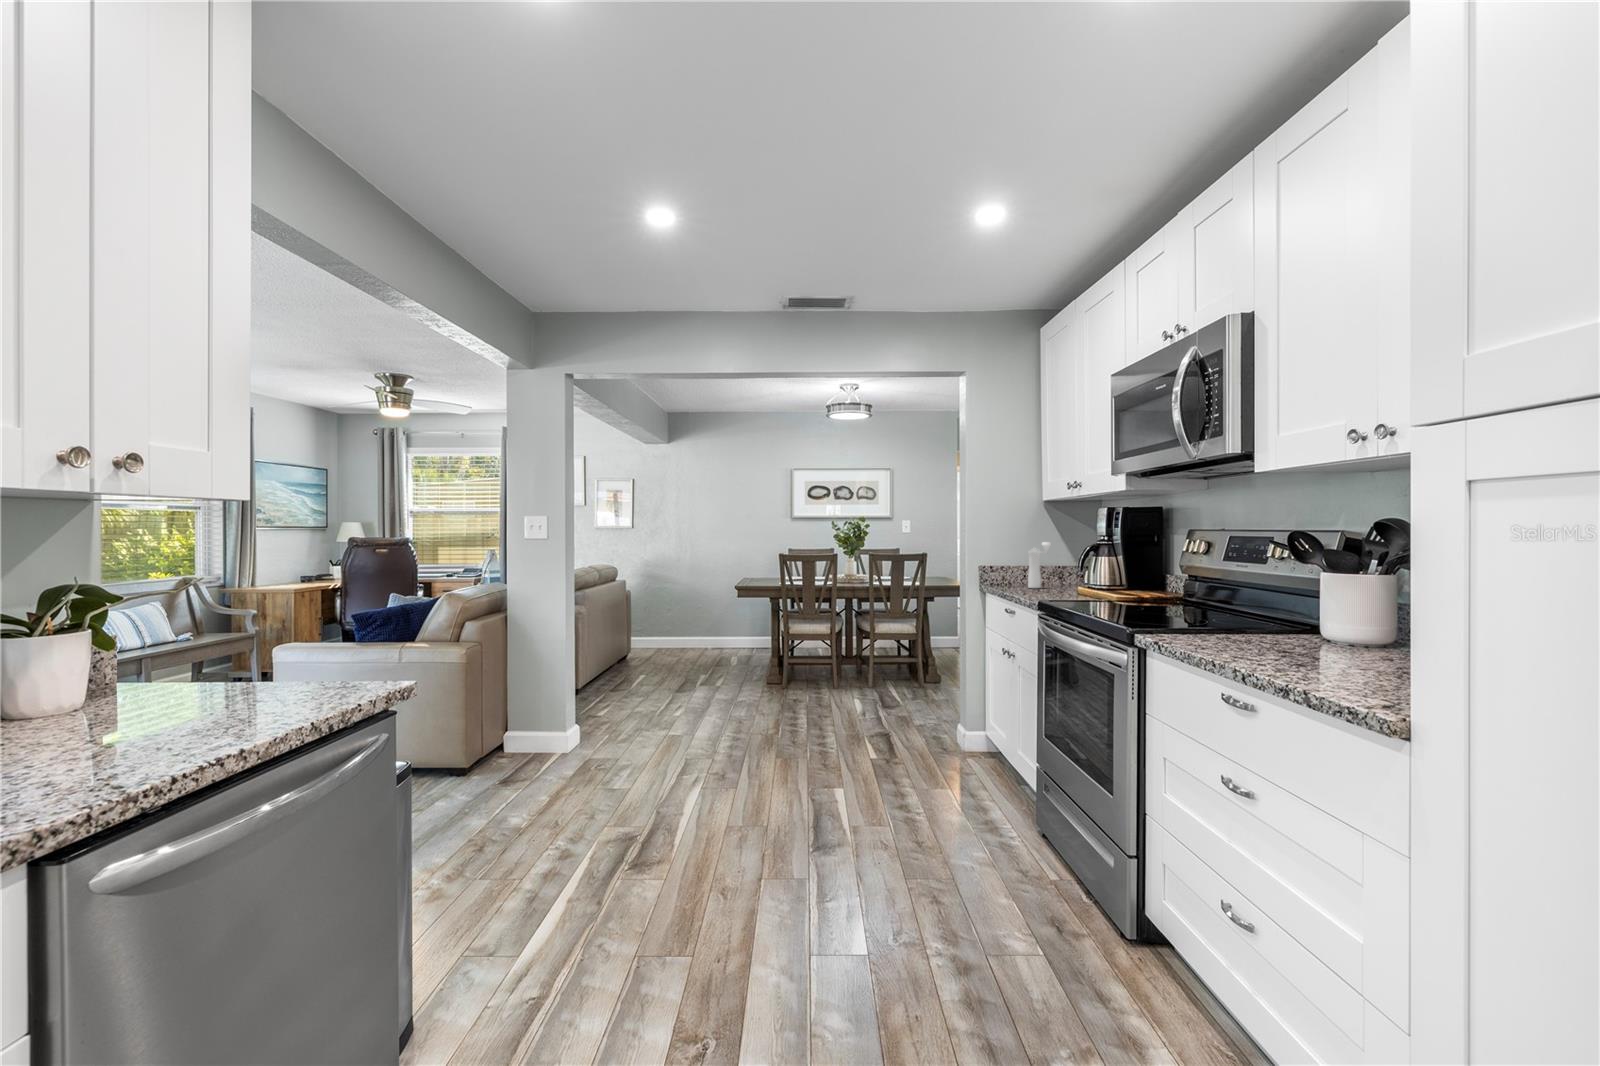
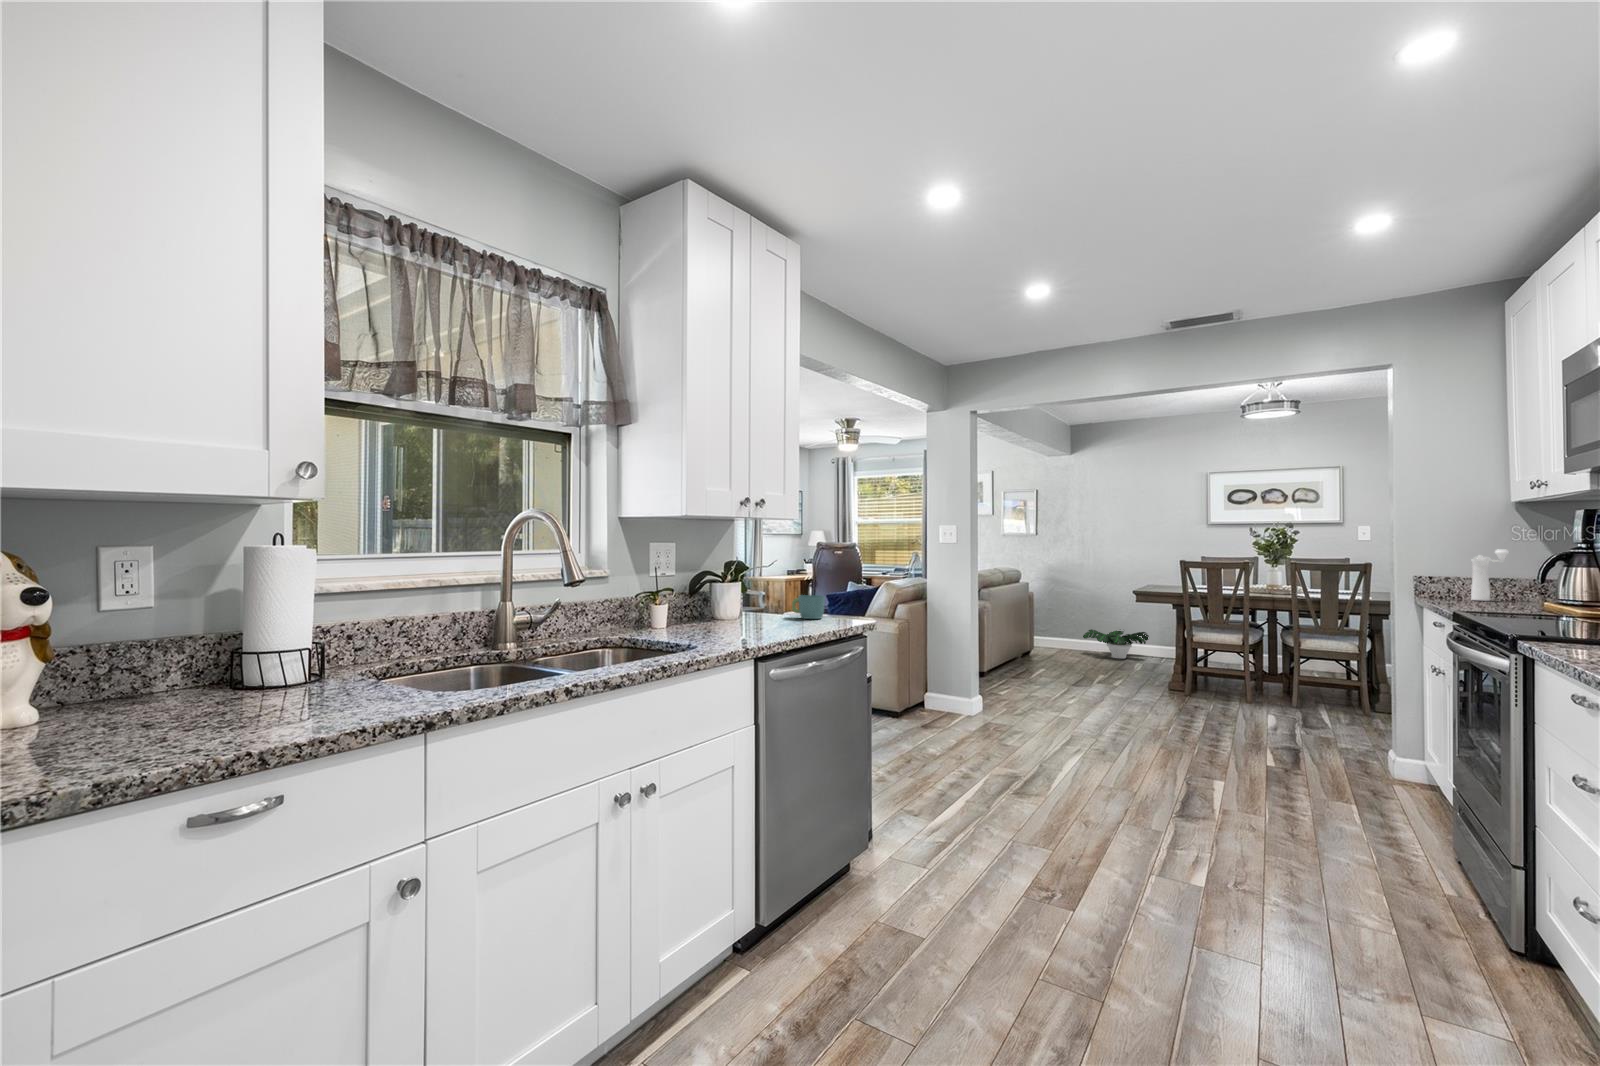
potted plant: none [679,623,741,654] -> present [1083,629,1149,659]
mug: none [250,652,322,699] -> present [792,595,825,619]

